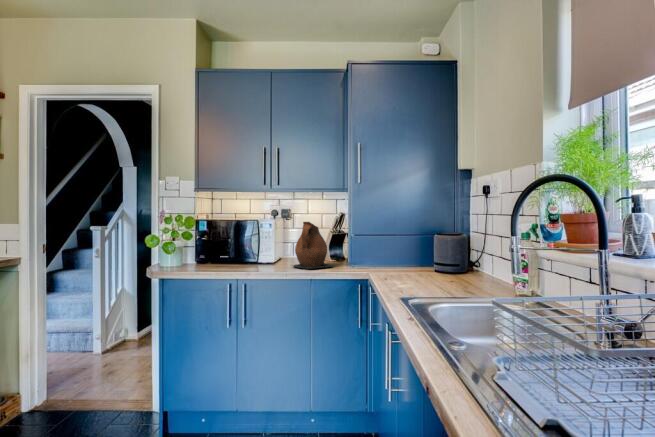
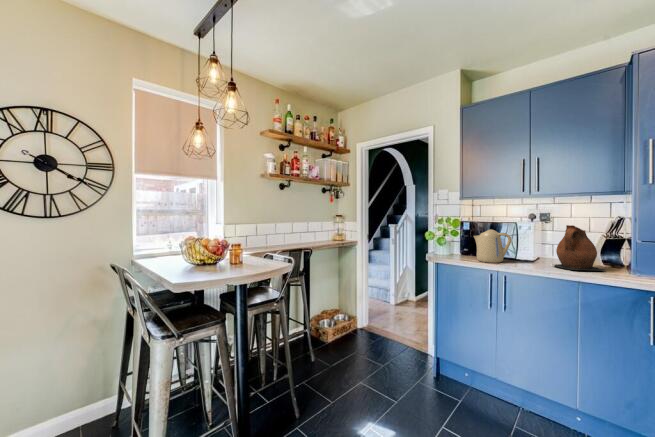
kettle: none [211,229,253,270] -> present [473,229,511,263]

